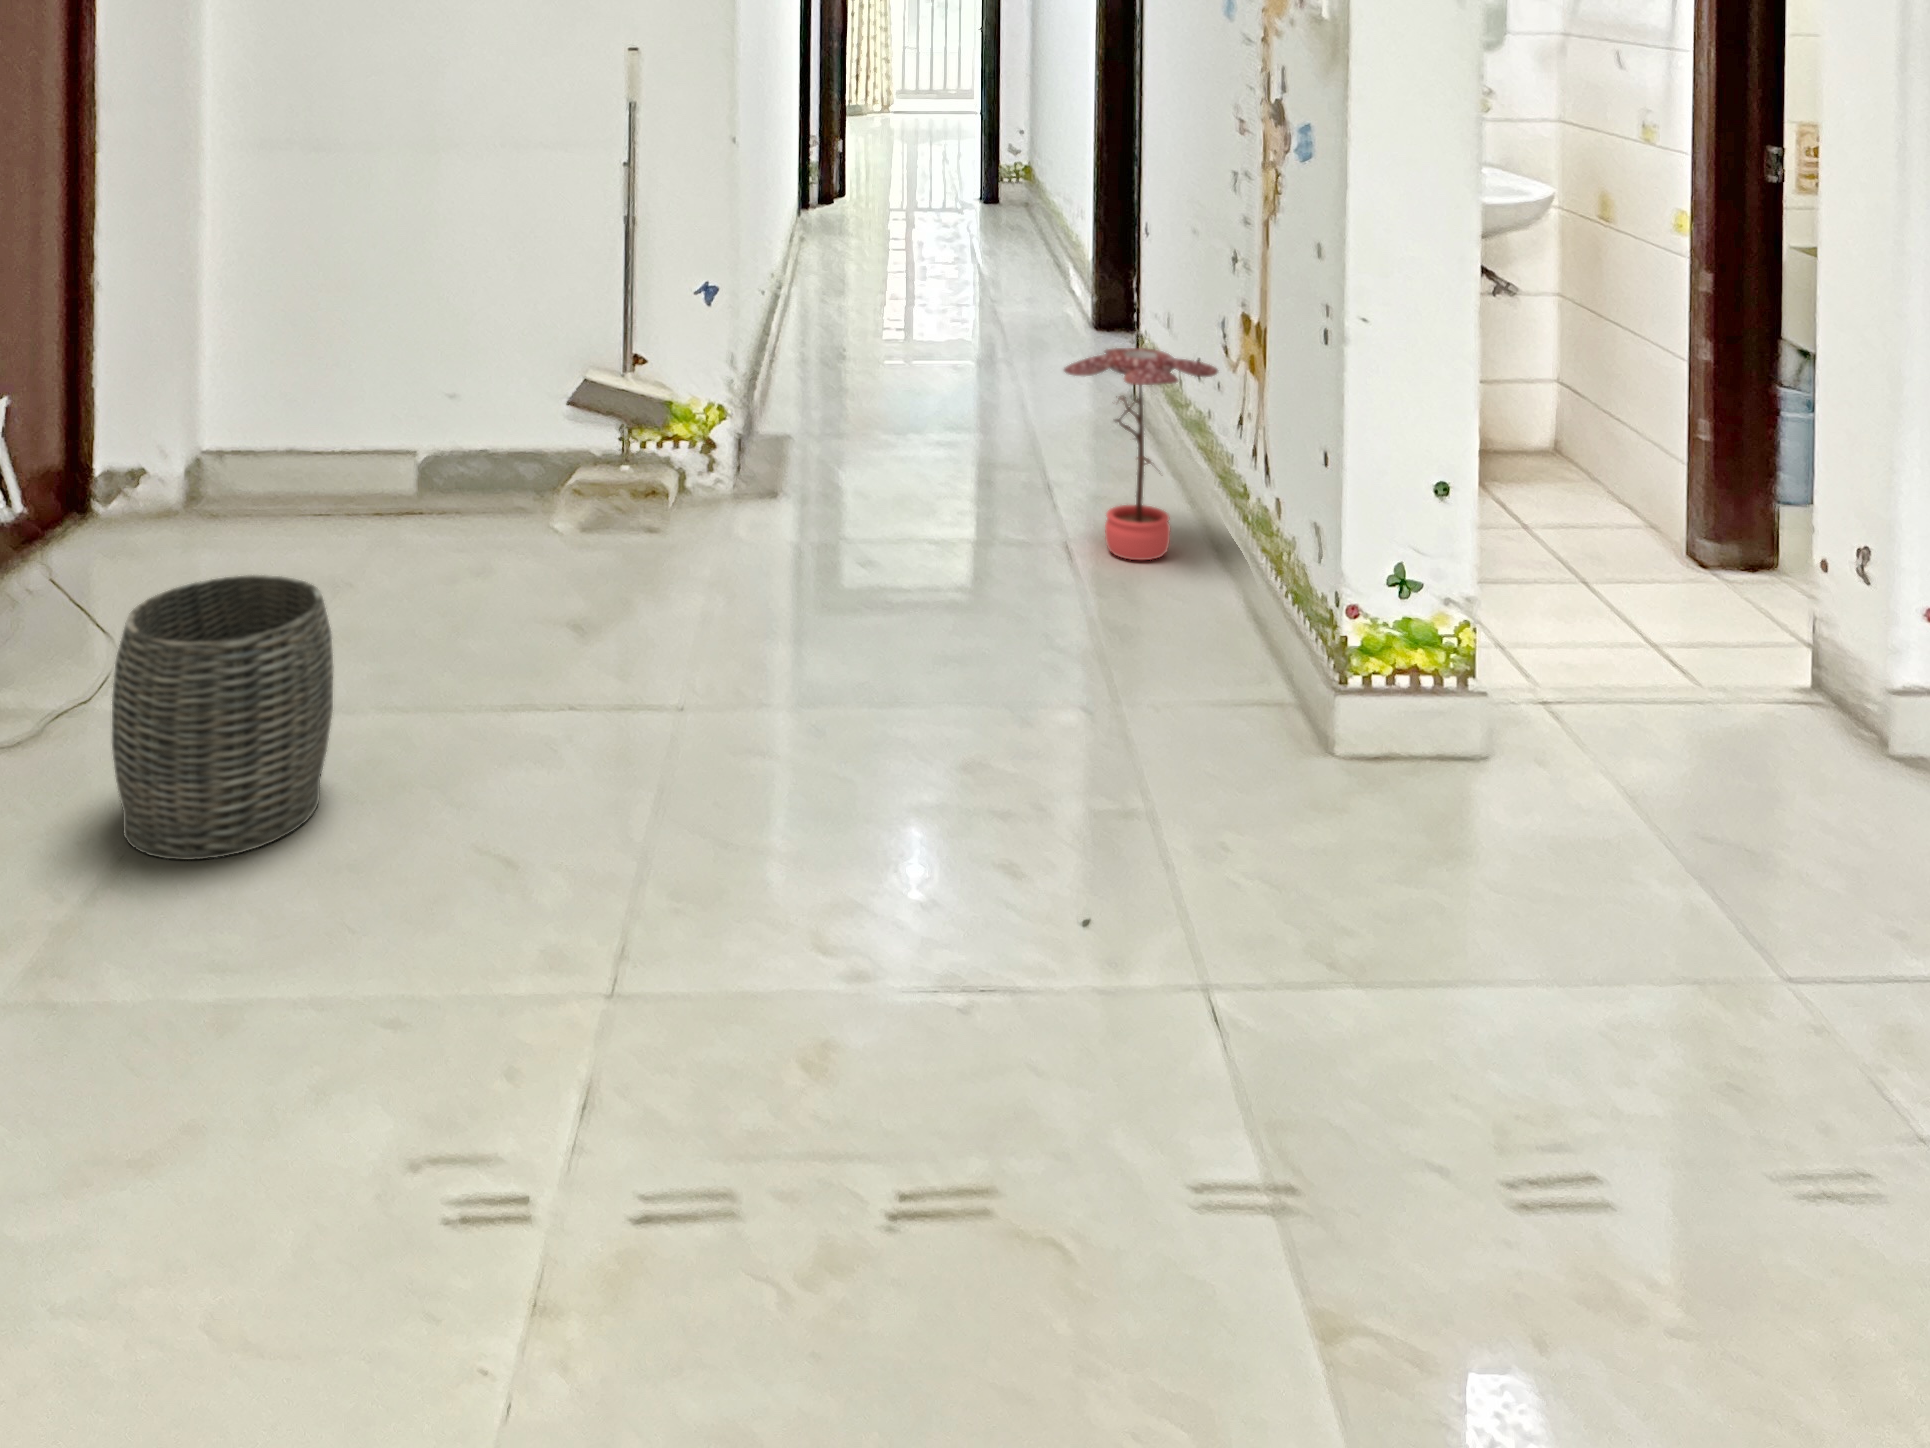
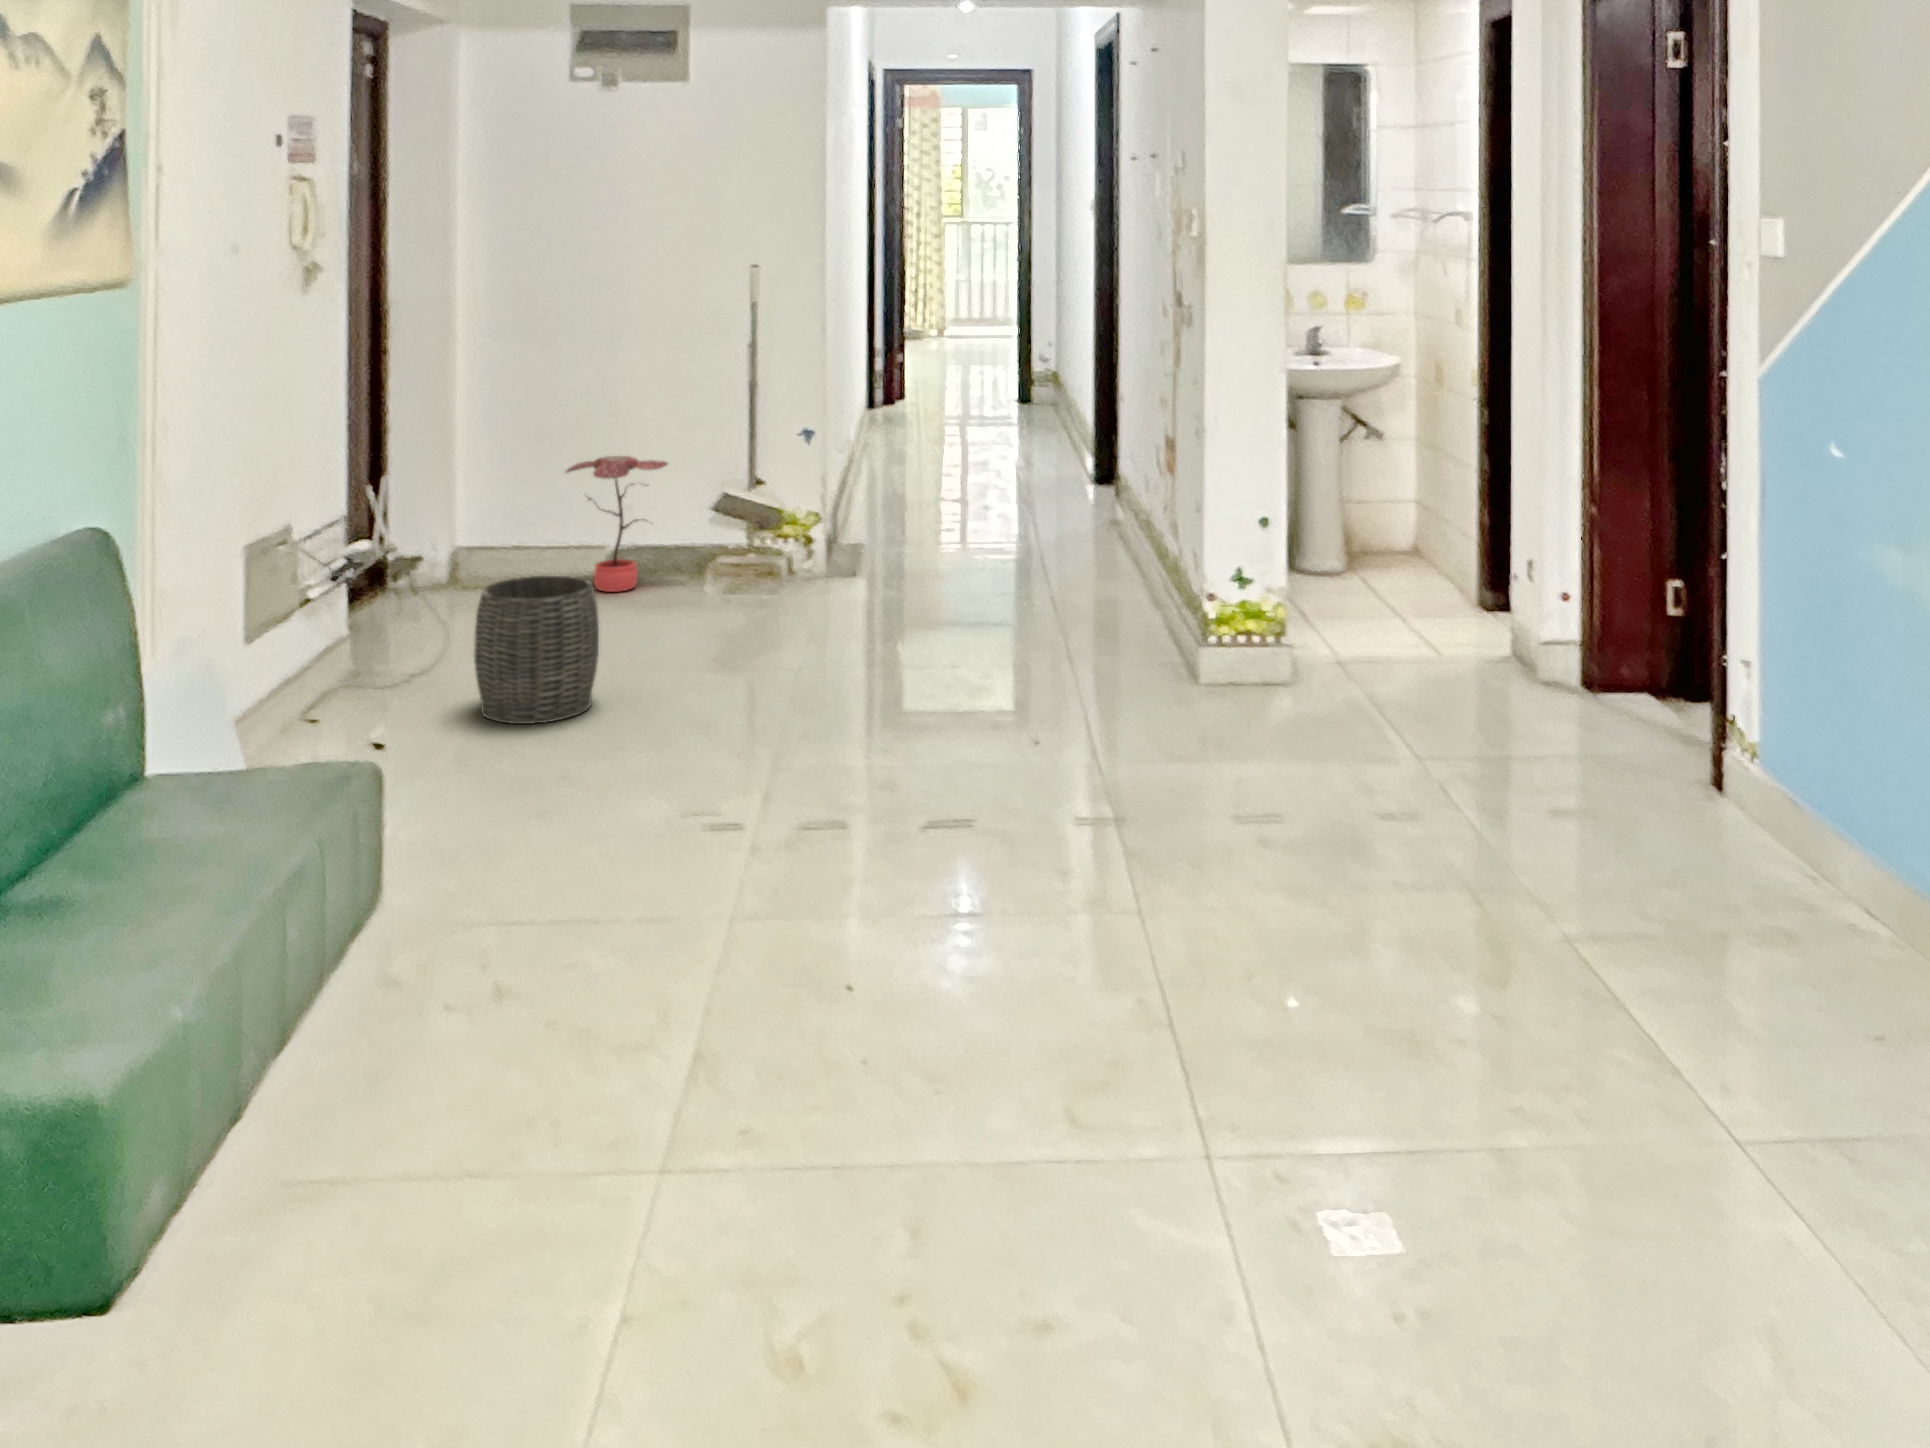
potted plant: present [1064,348,1218,560] -> present [566,456,668,592]

